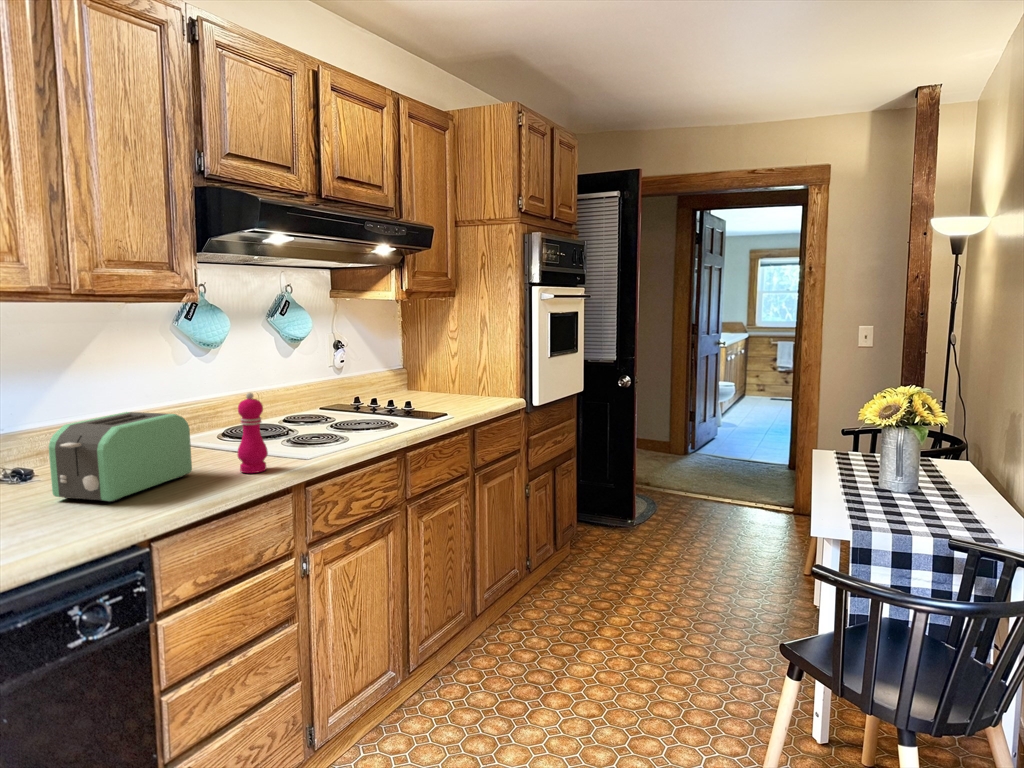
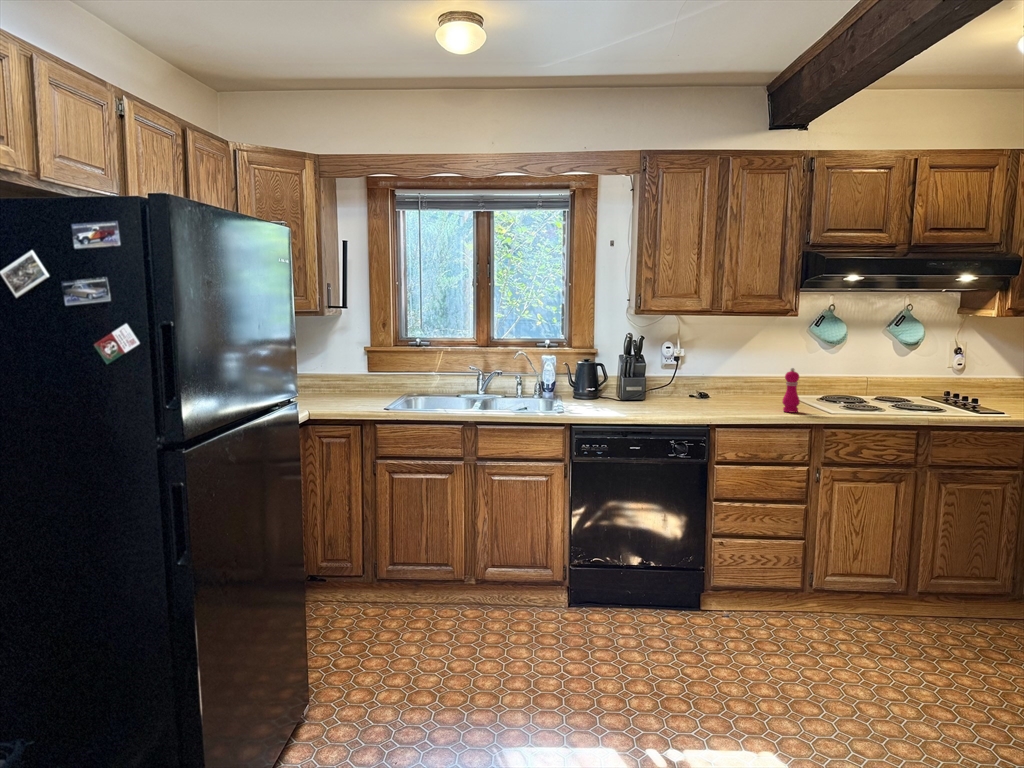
toaster: present [49,412,192,502] -> none [697,371,764,409]

